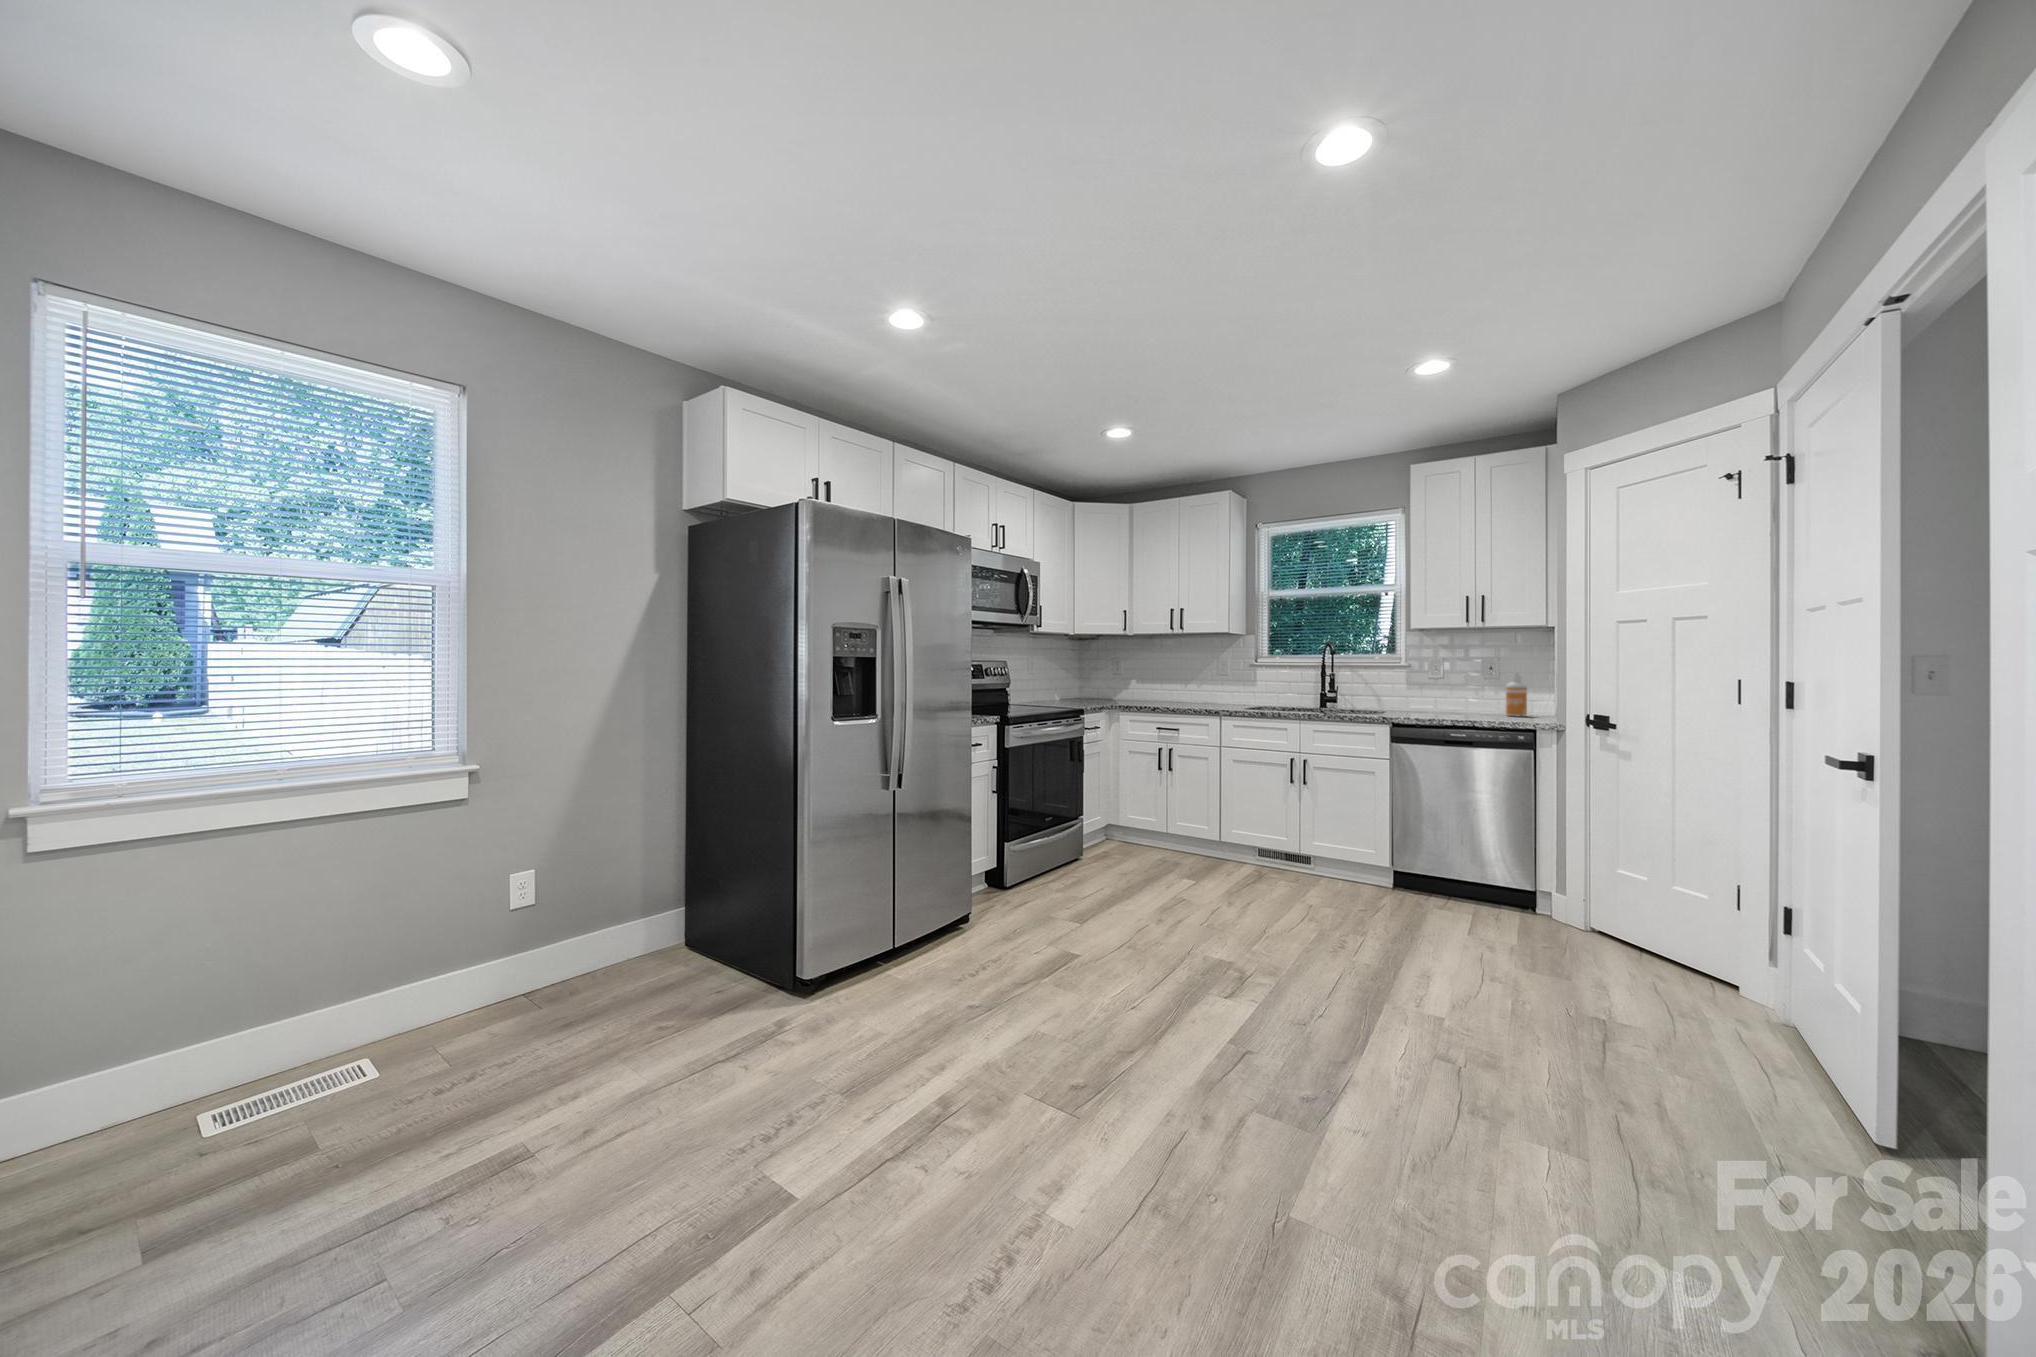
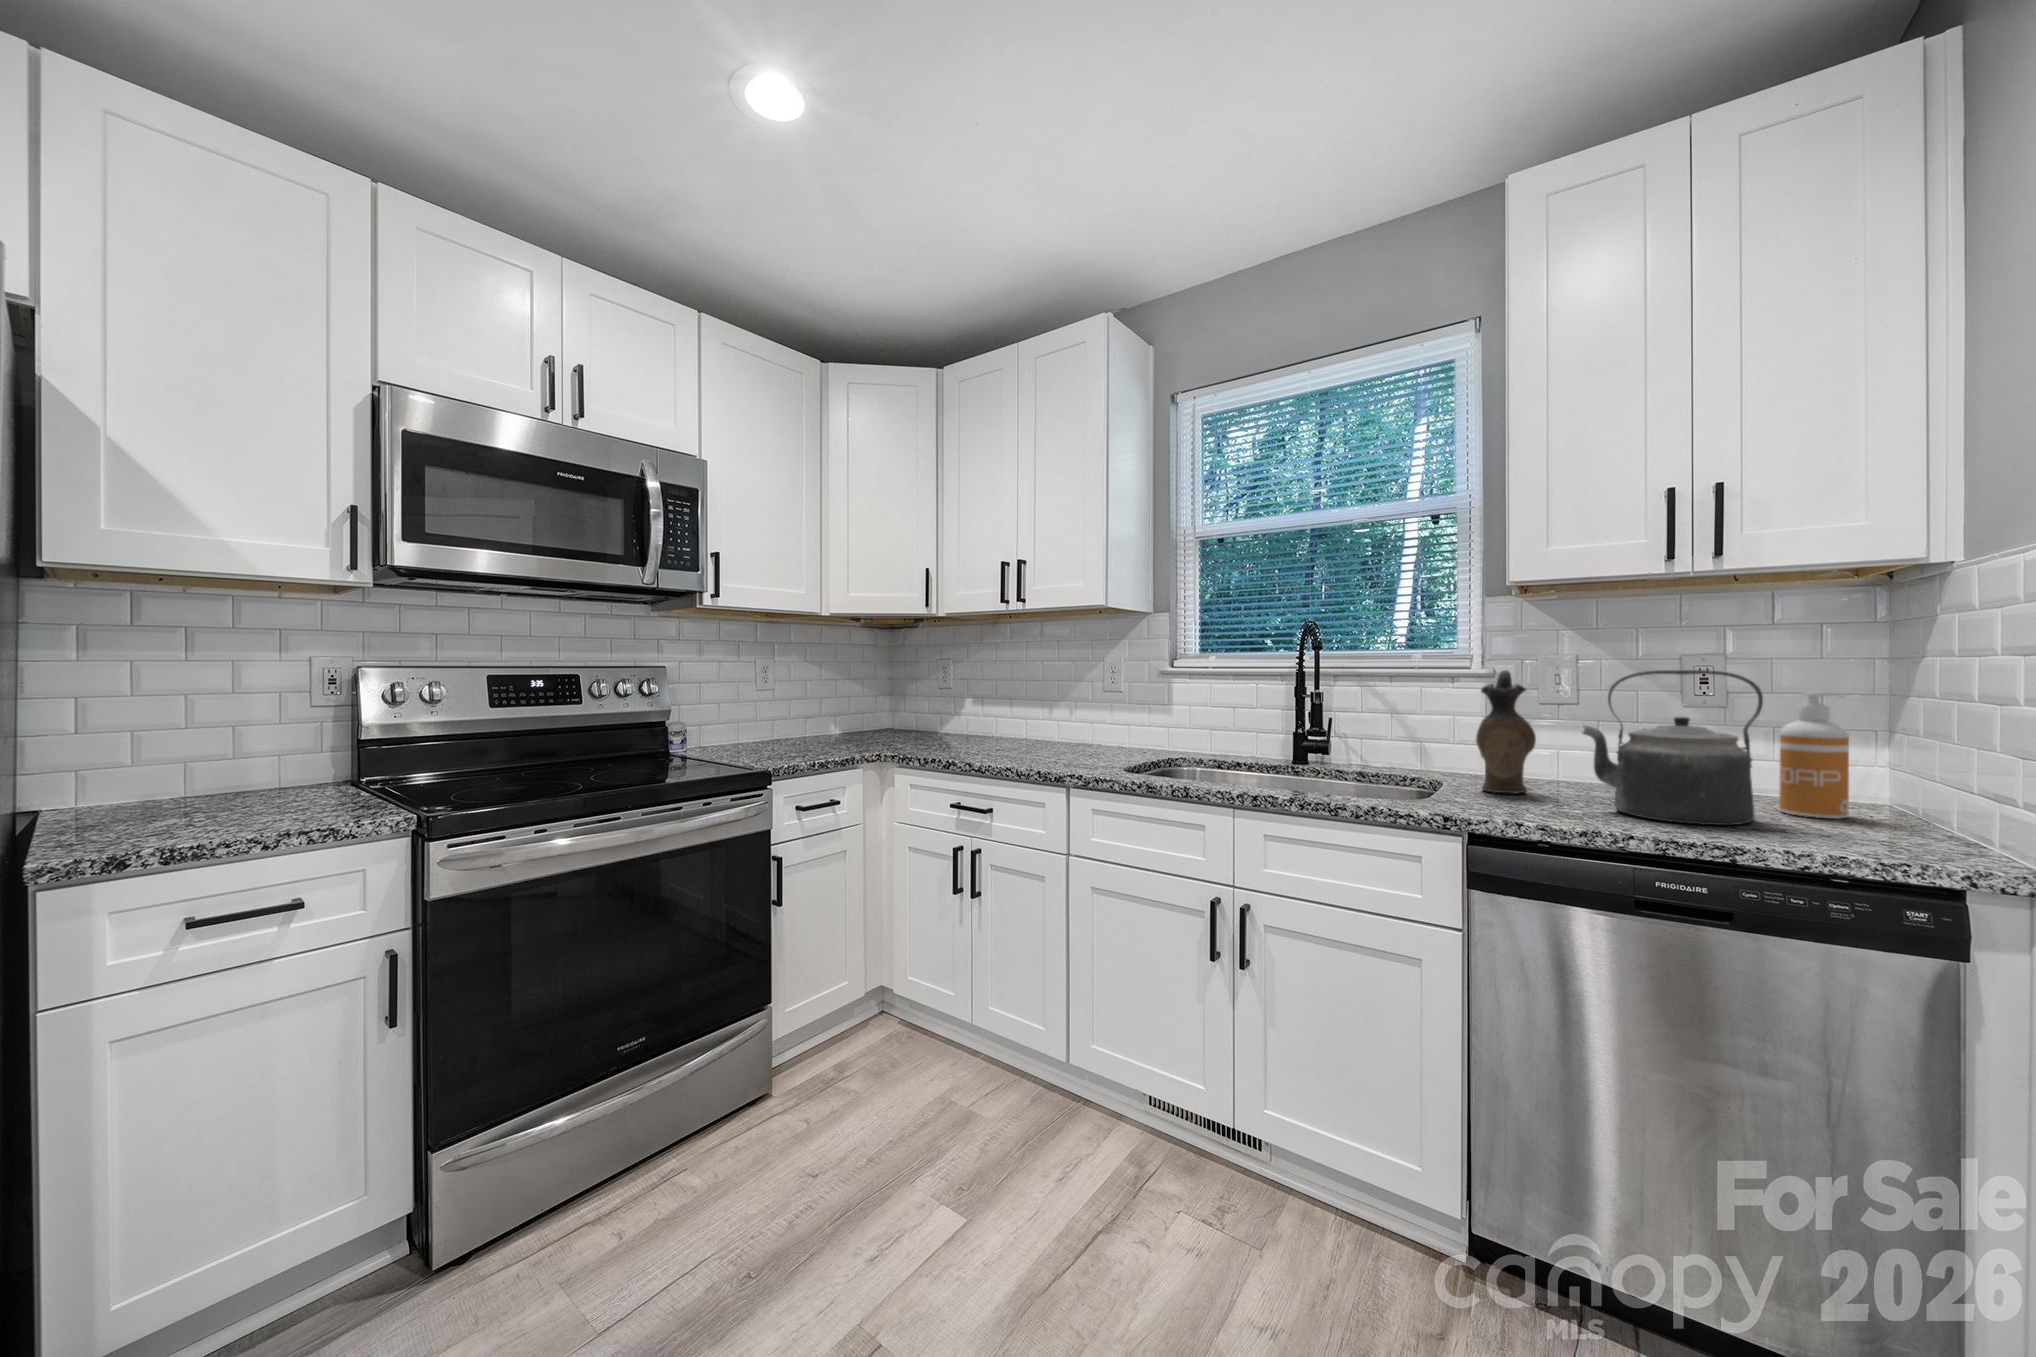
ceramic pitcher: none [1399,663,1422,713] -> present [1476,670,1536,793]
kettle: none [1436,663,1494,718] -> present [1583,670,1763,825]

